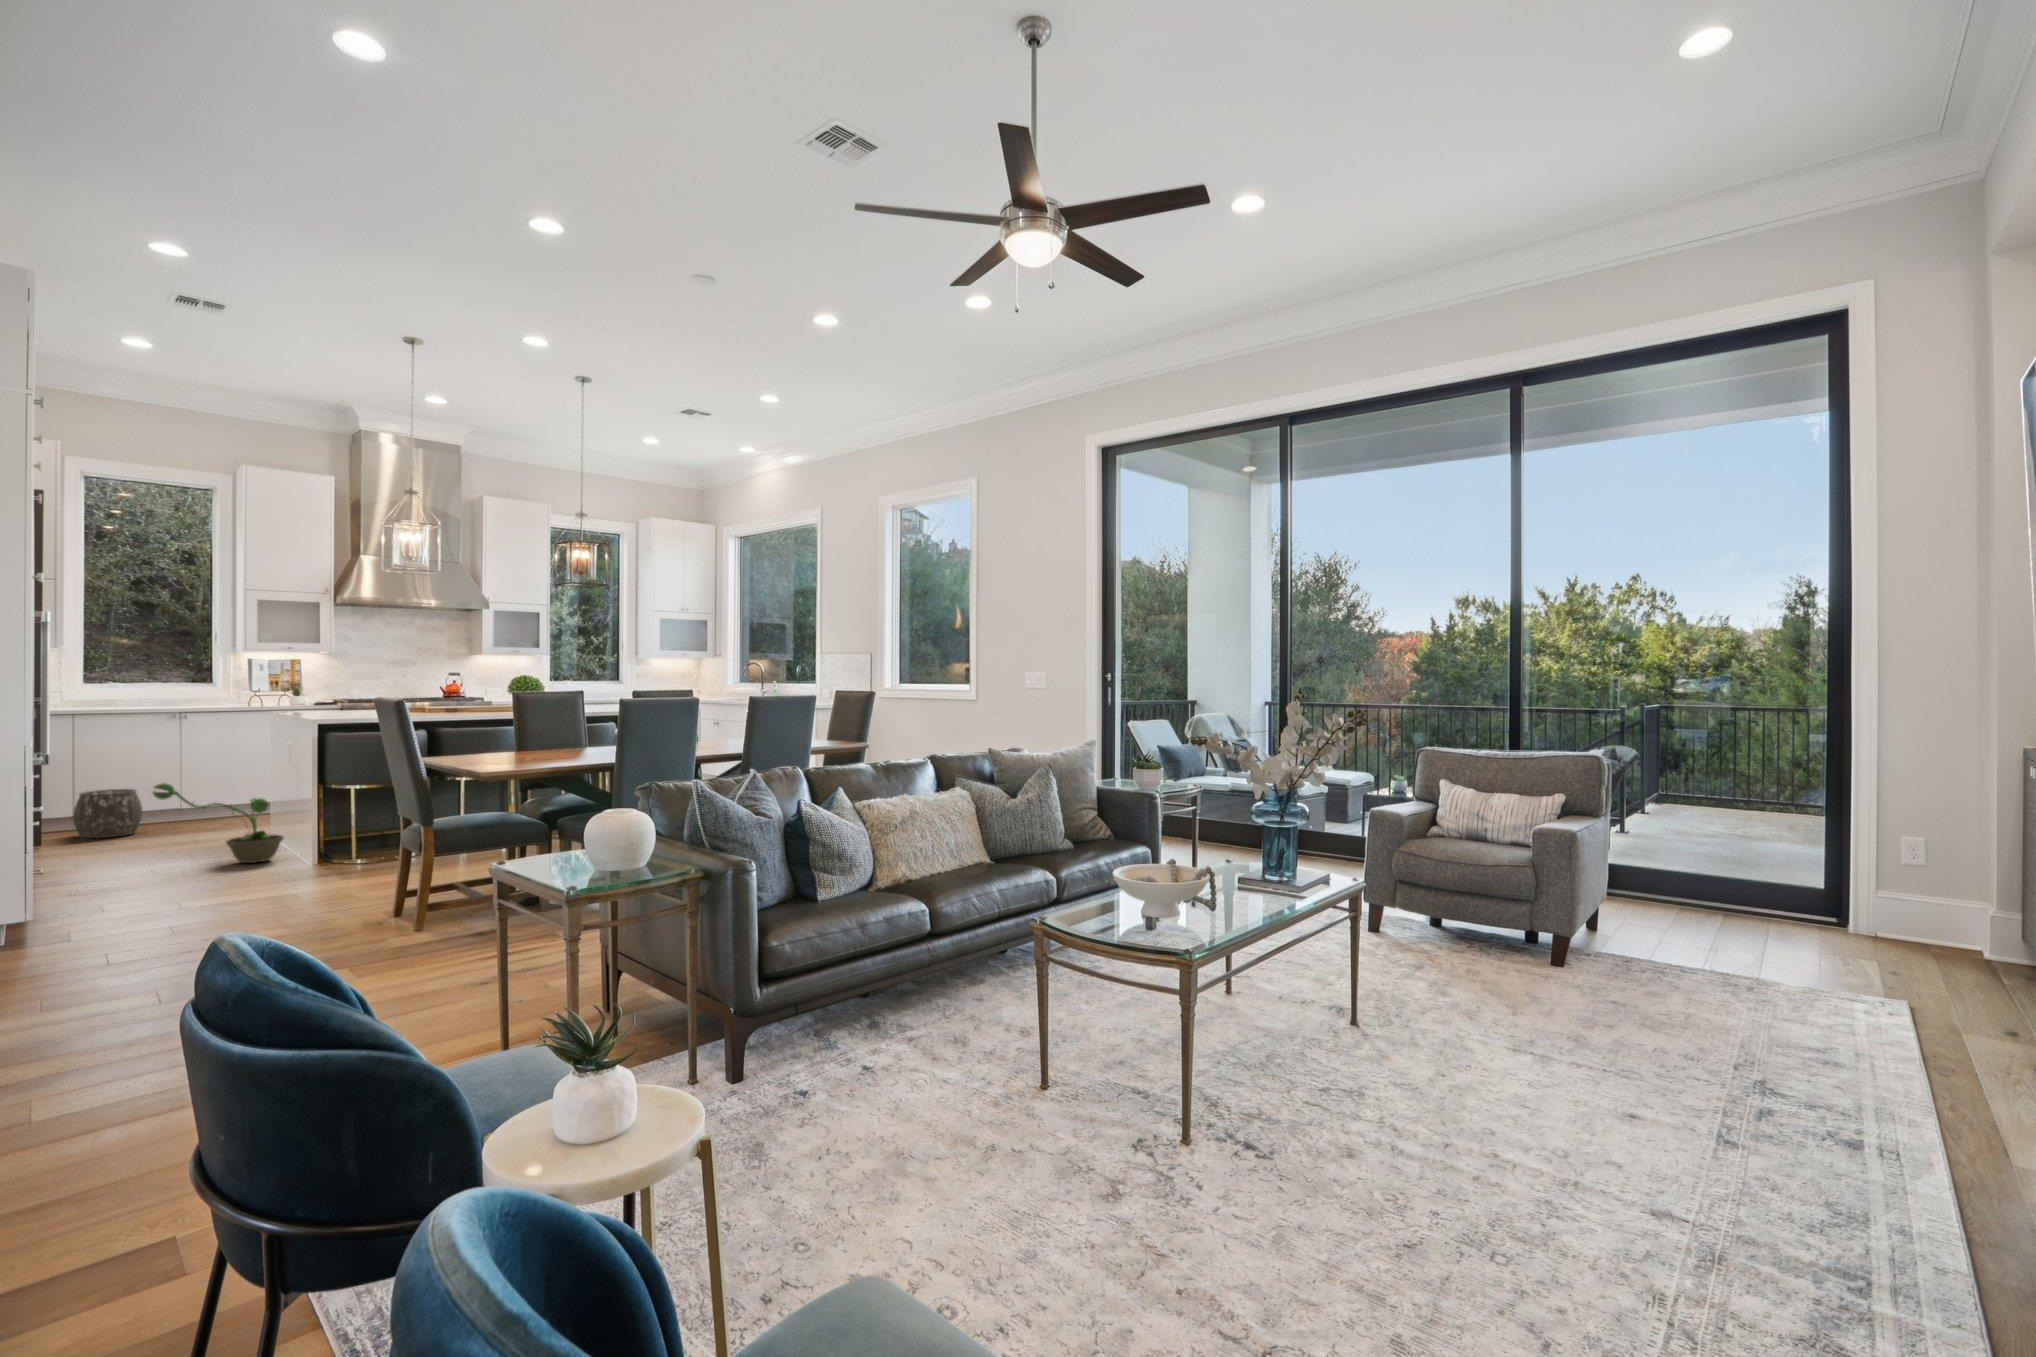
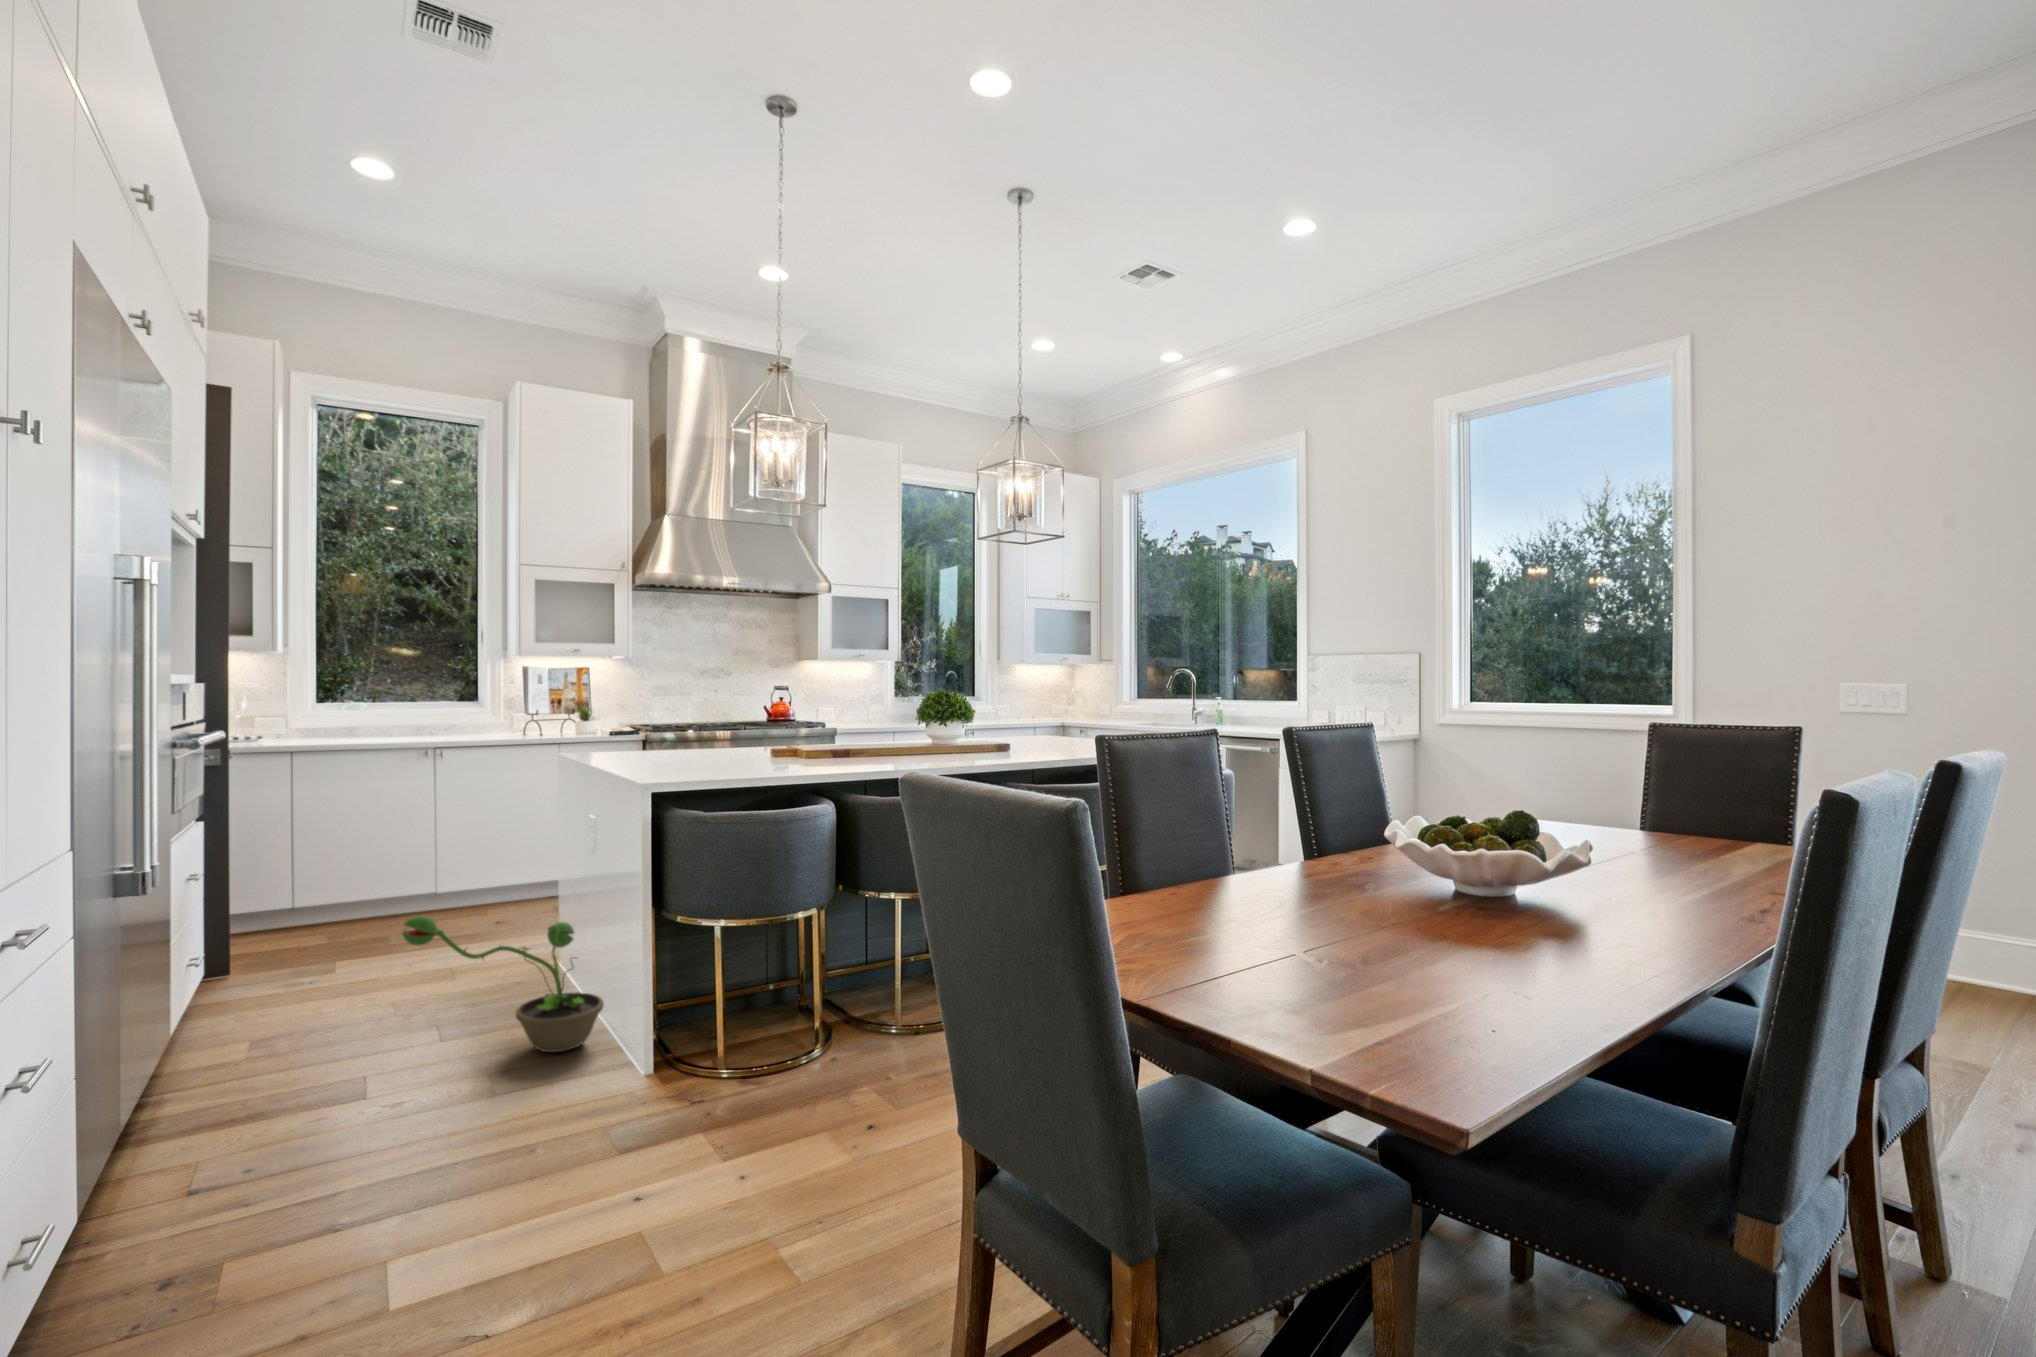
woven basket: present [73,789,142,838] -> none [291,868,386,951]

